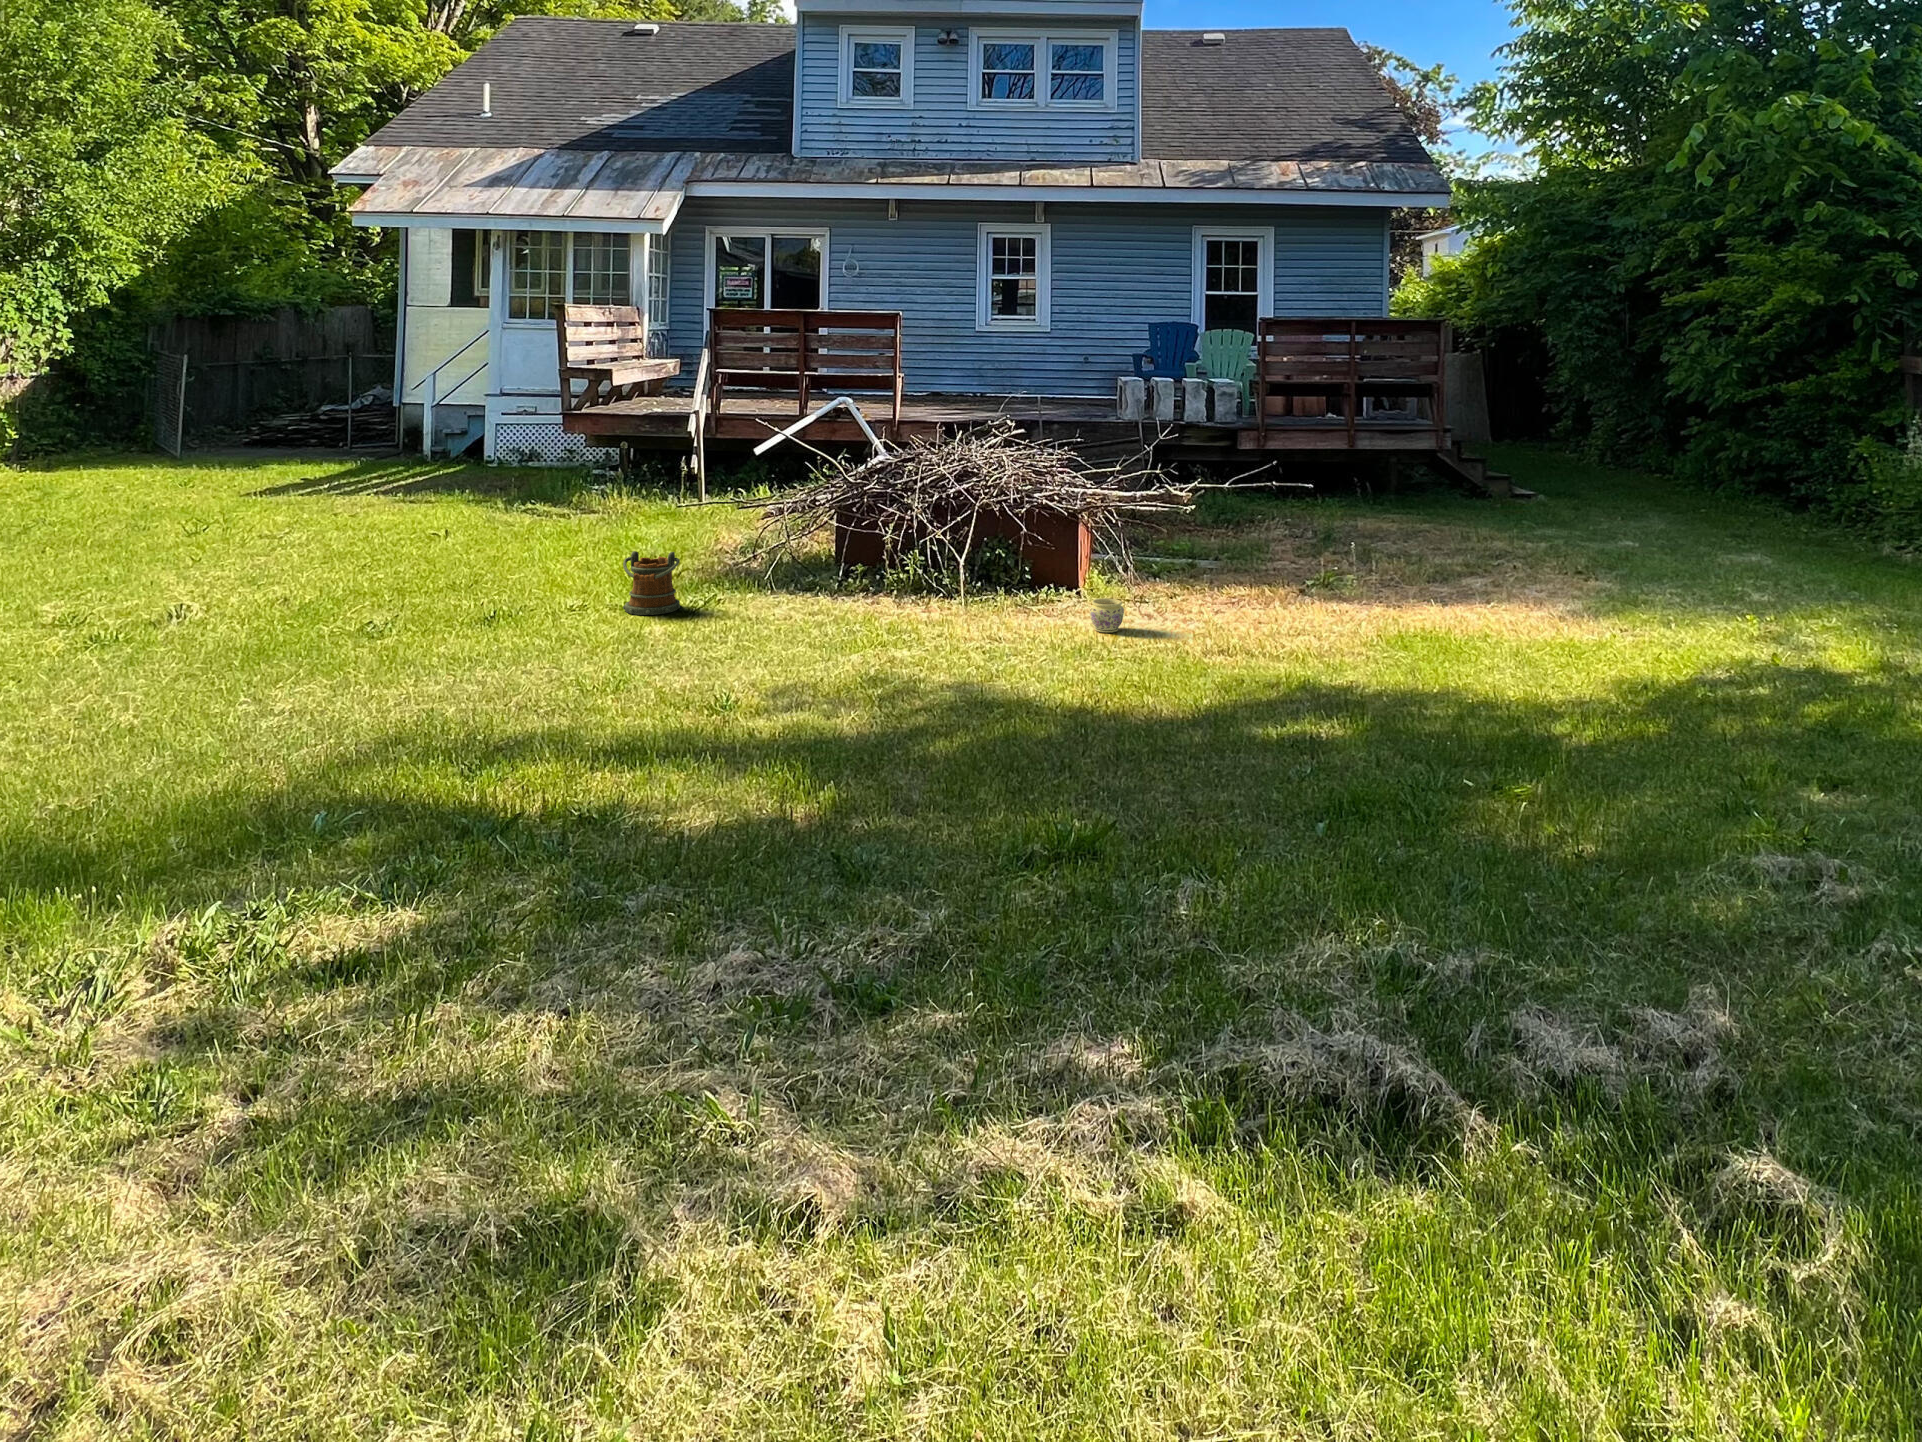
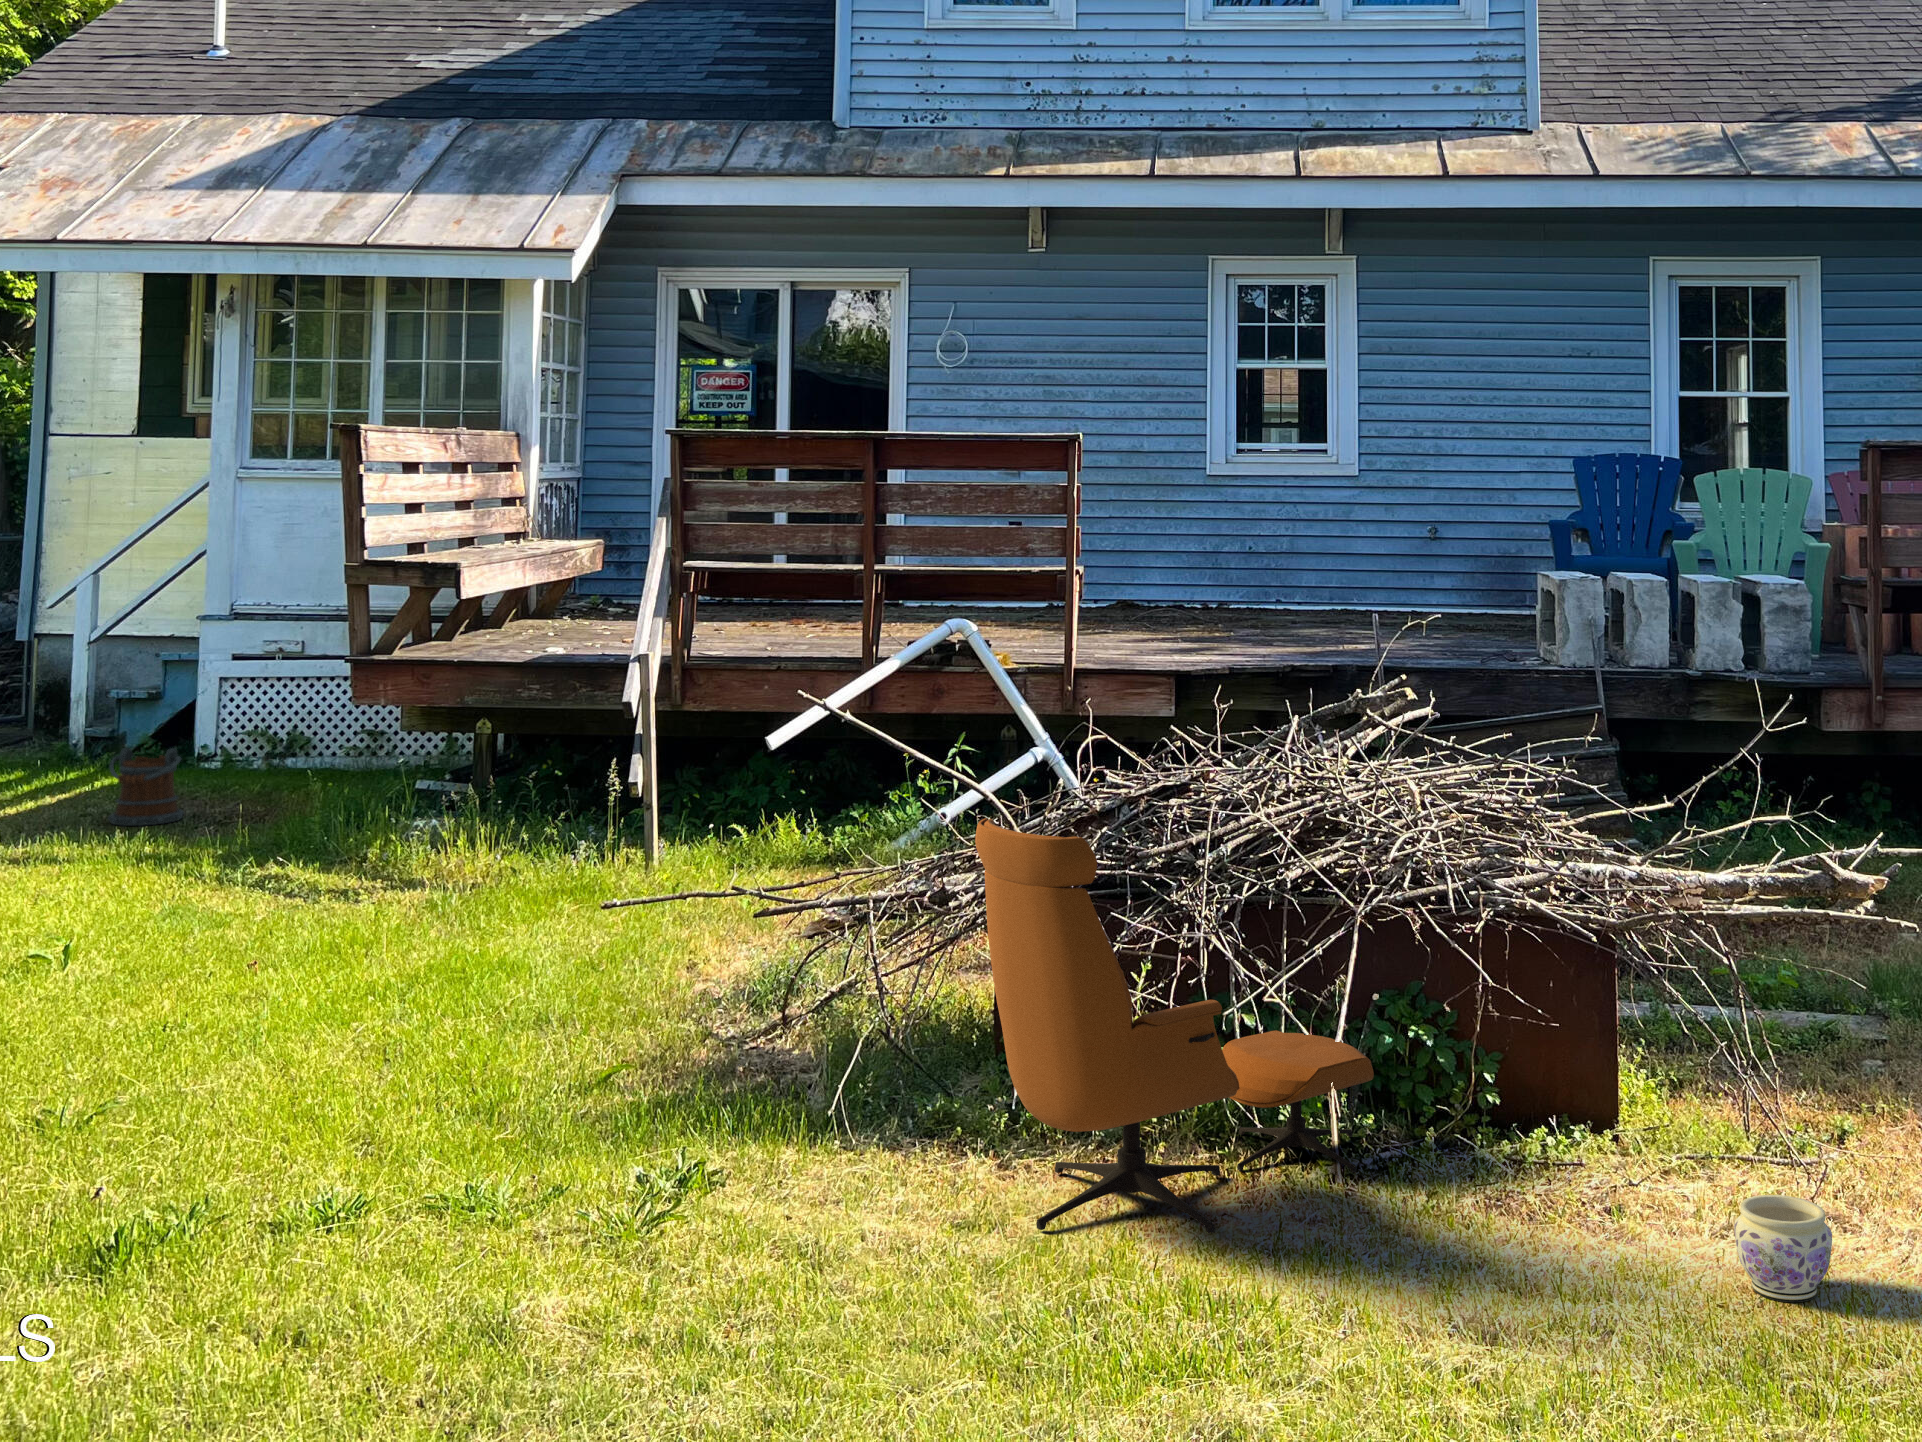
lounge chair: none [817,463,977,615] -> present [975,818,1374,1234]
bucket: present [623,551,680,615] -> present [108,748,184,826]

